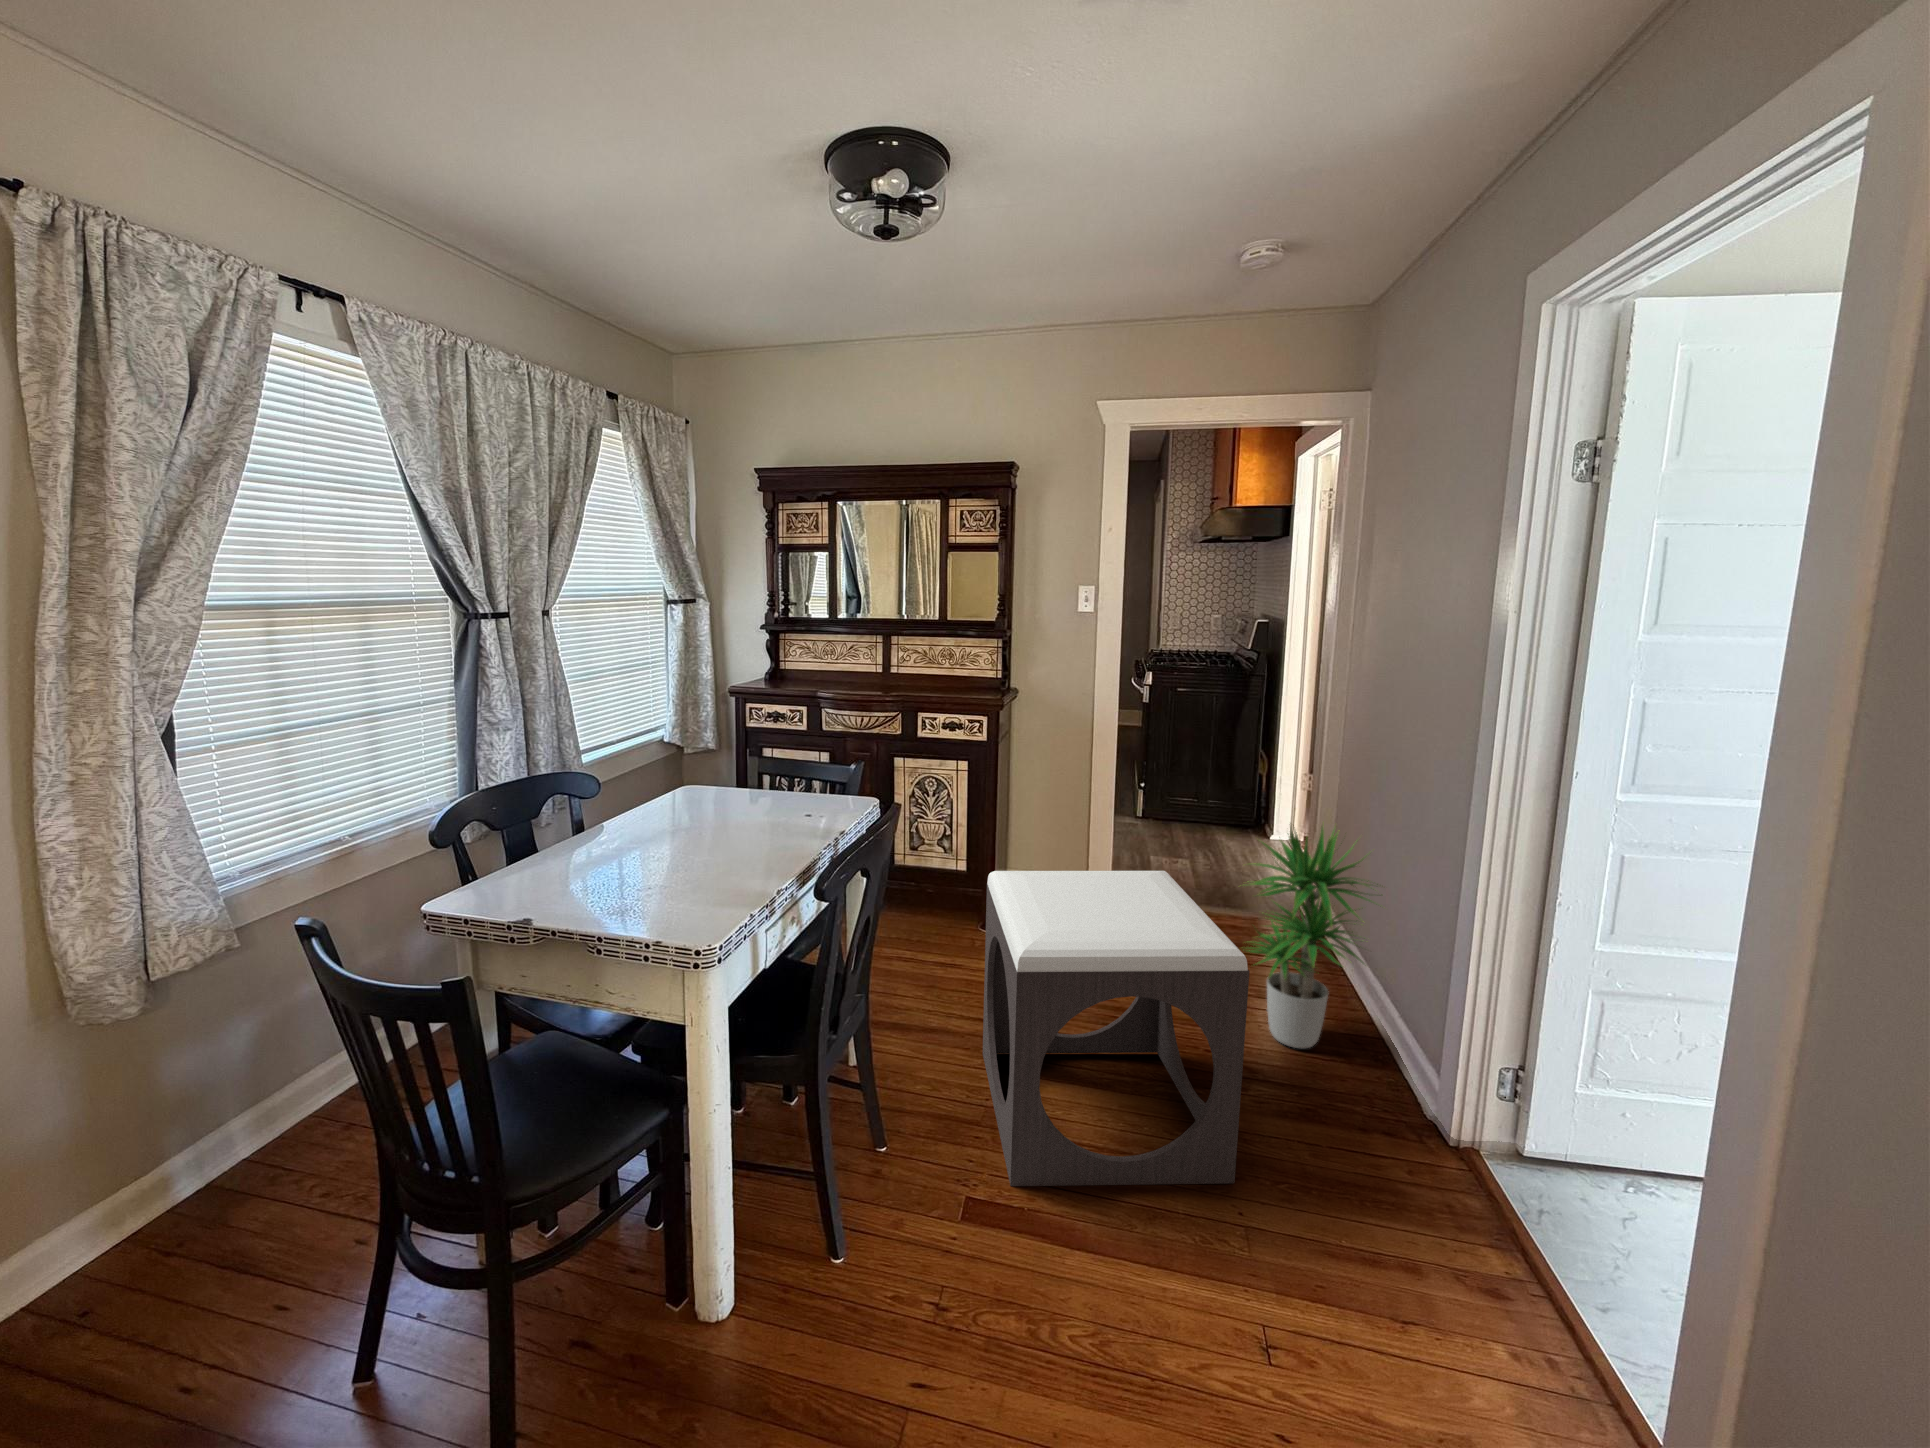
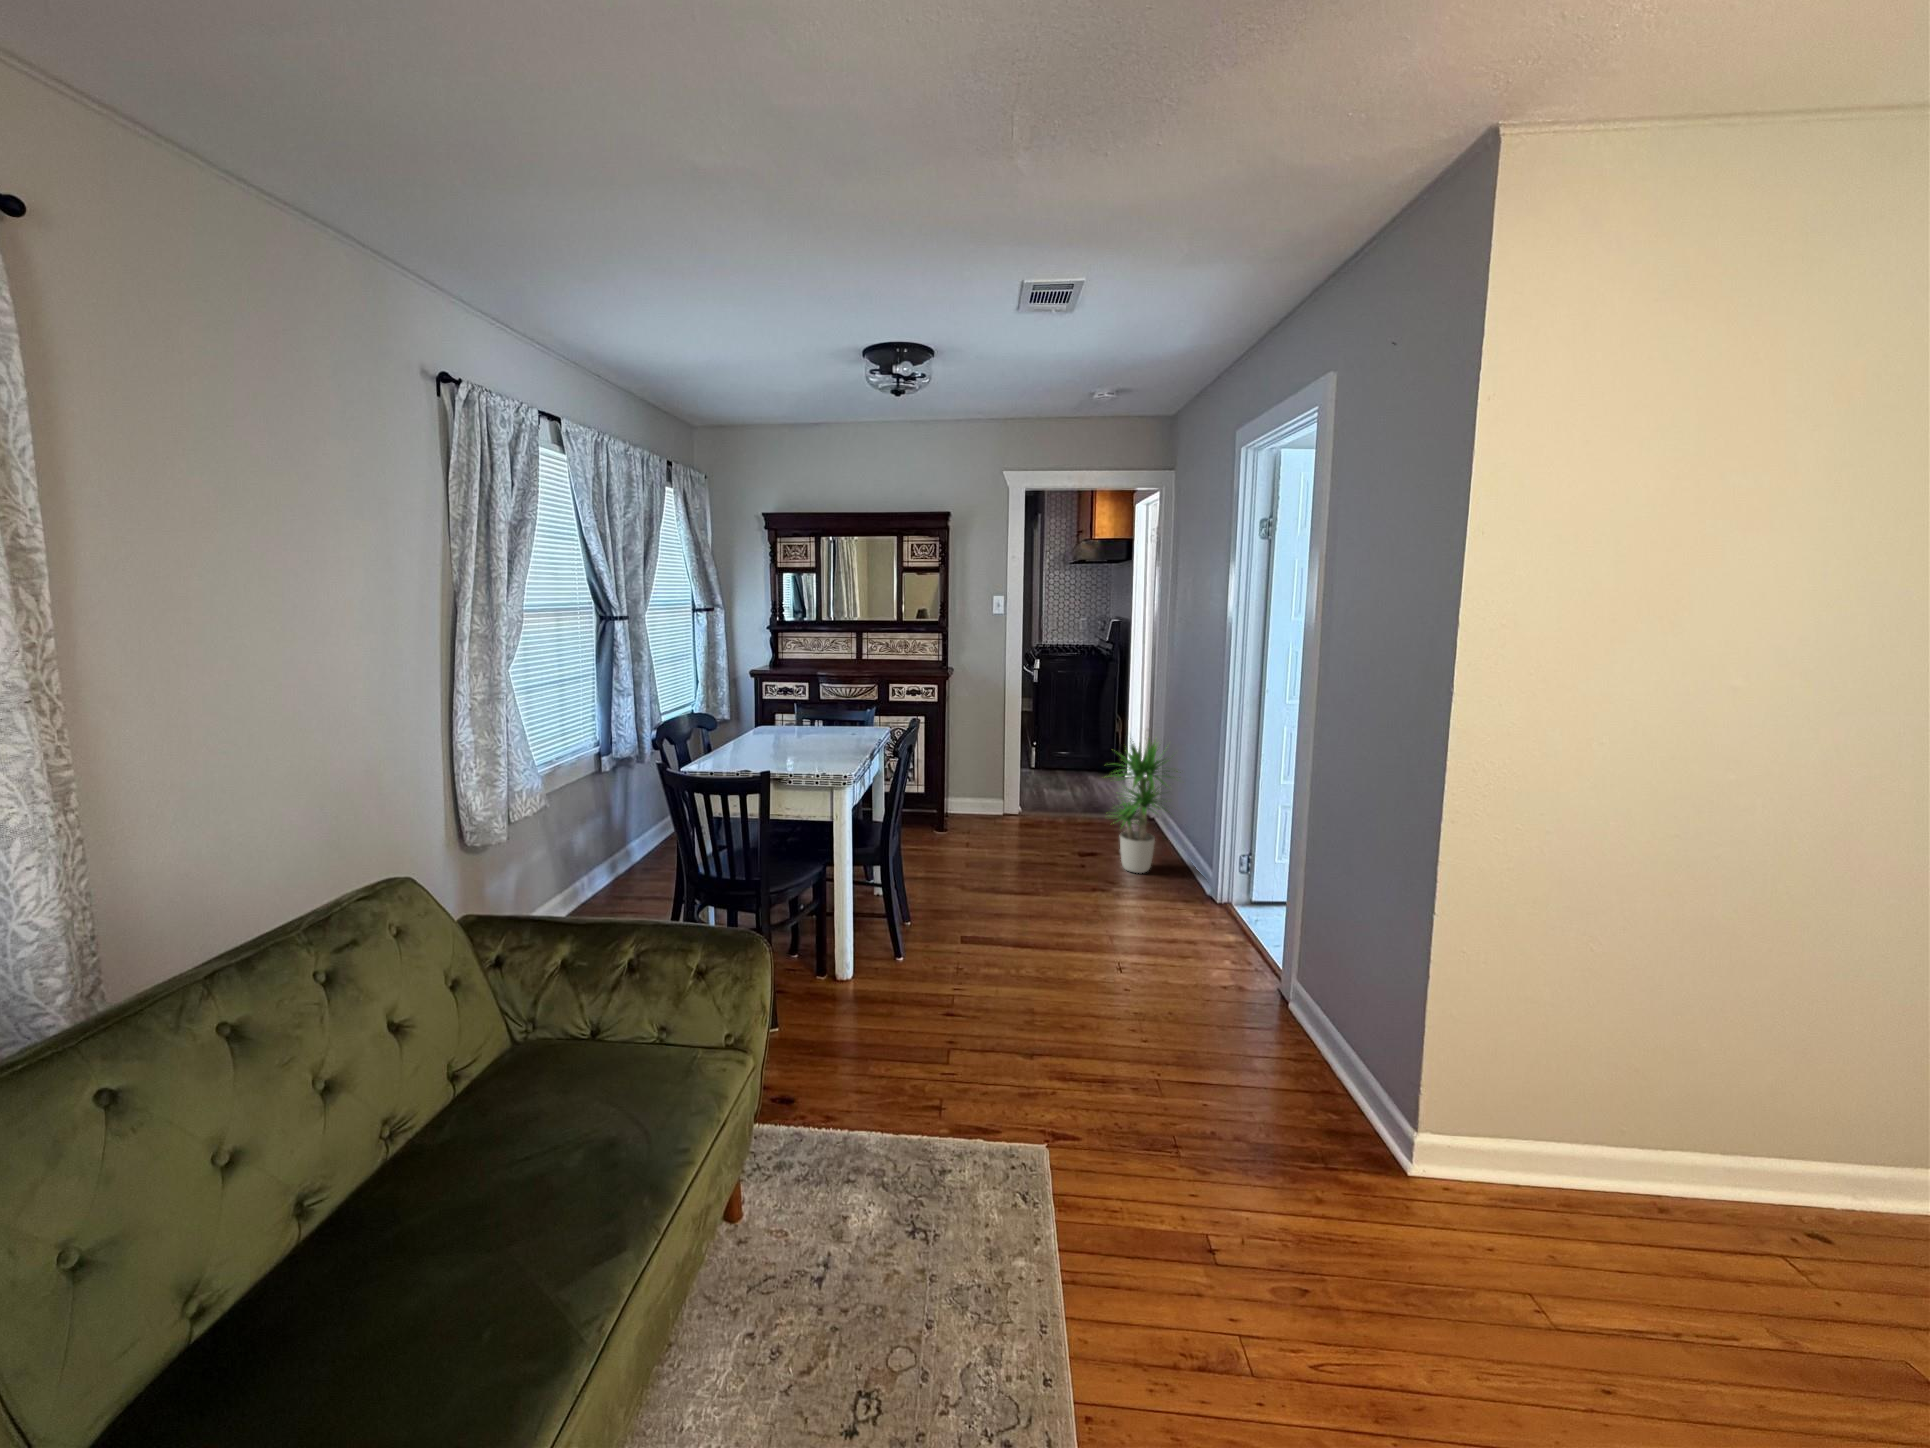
footstool: present [983,871,1250,1186] -> none [952,765,1107,933]

